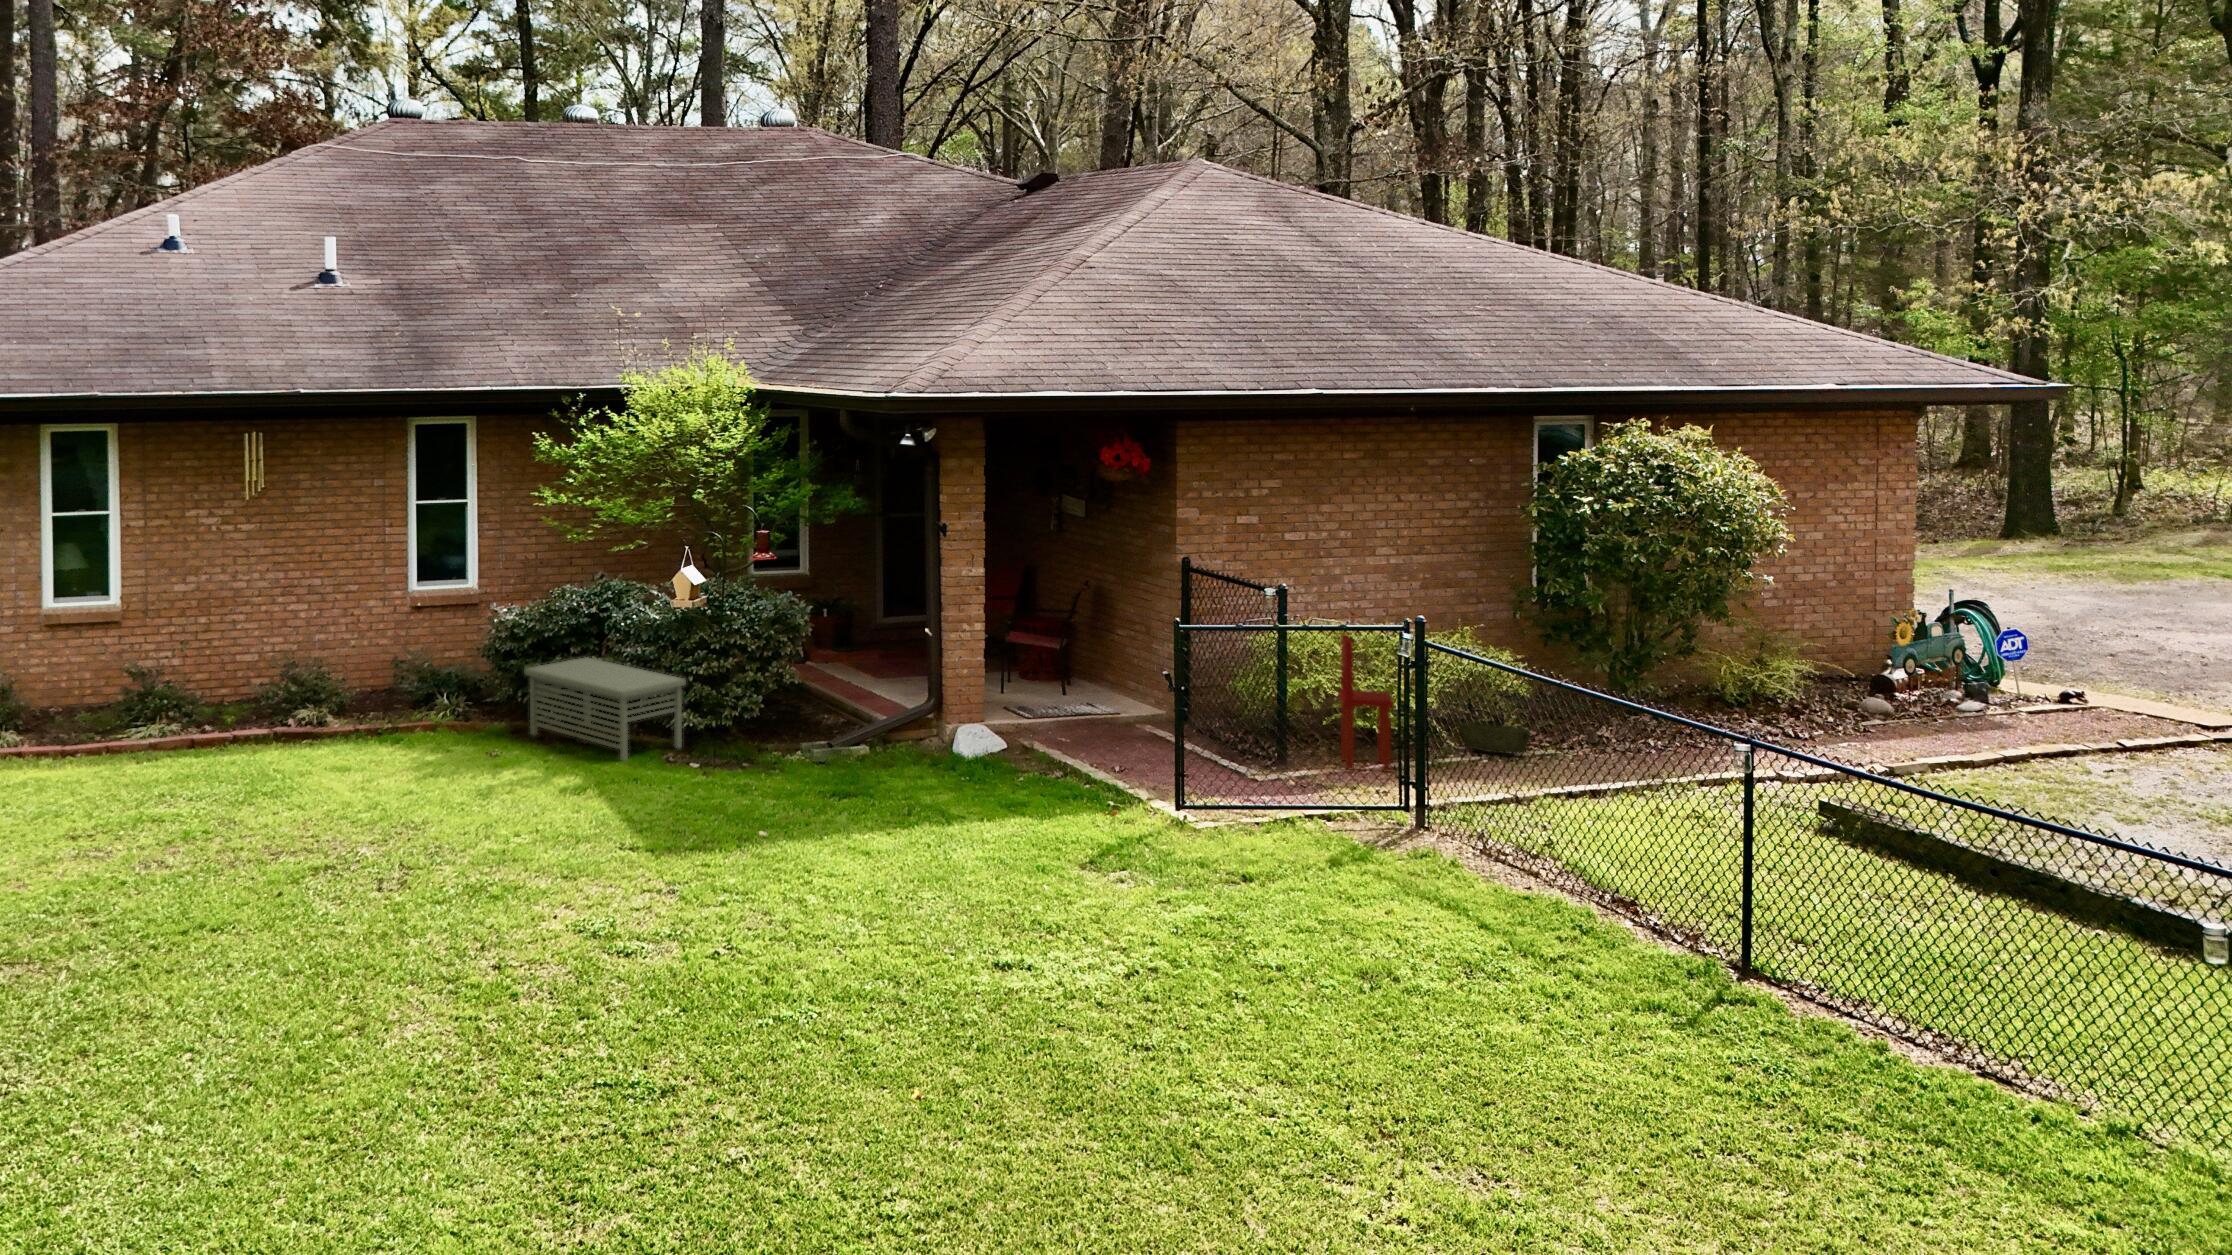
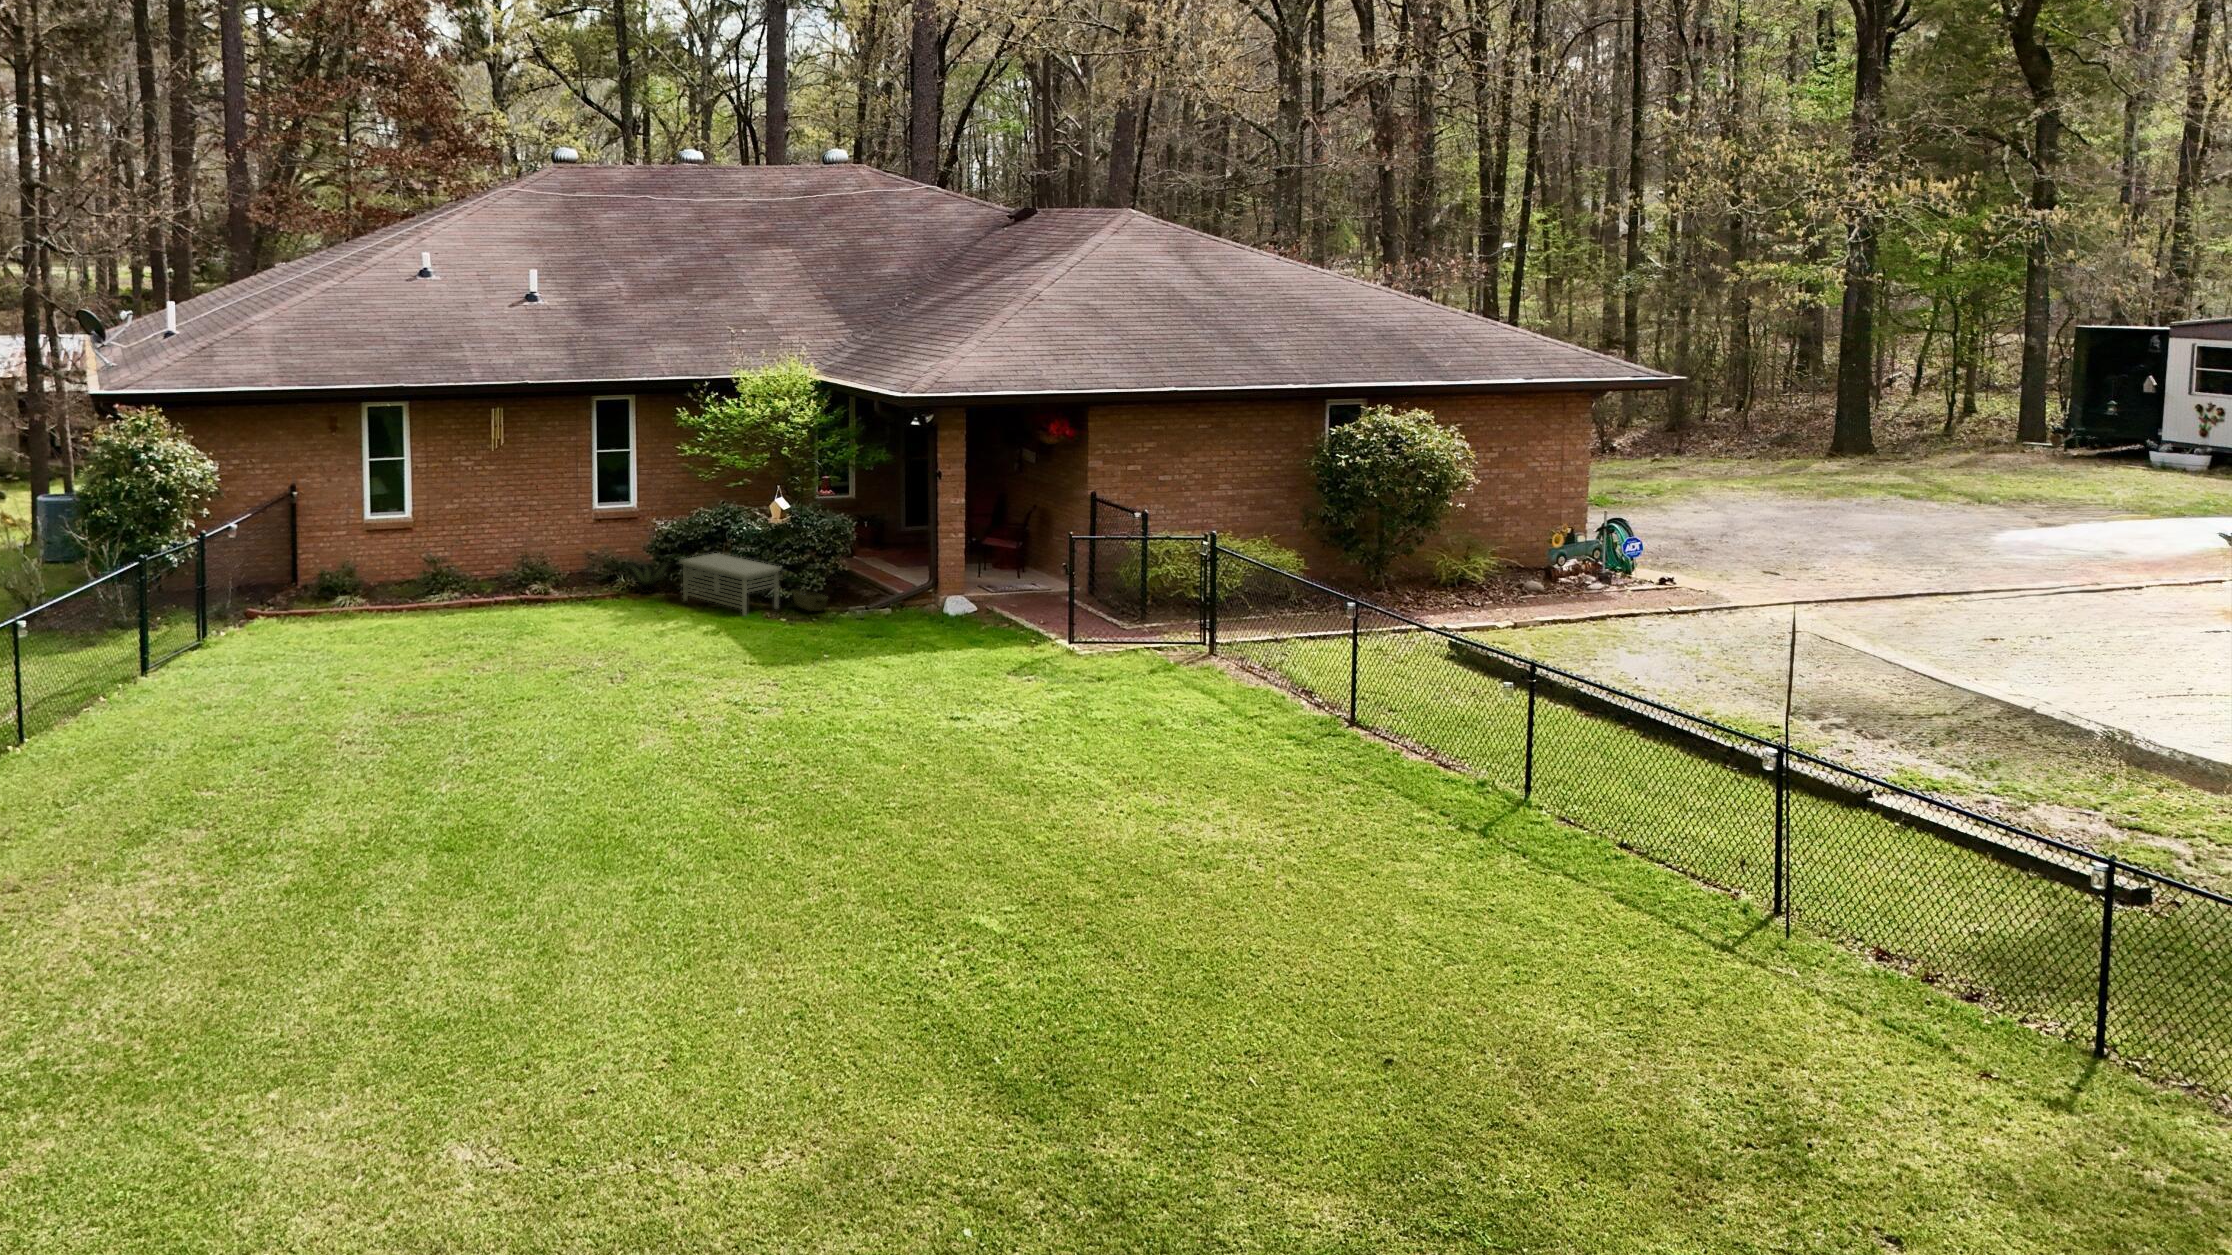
chair: present [1338,634,1394,772] -> none [1181,542,1212,625]
potted plant: none [435,672,524,723] -> present [624,562,672,593]
woven basket: present [1458,723,1531,754] -> present [793,591,828,611]

